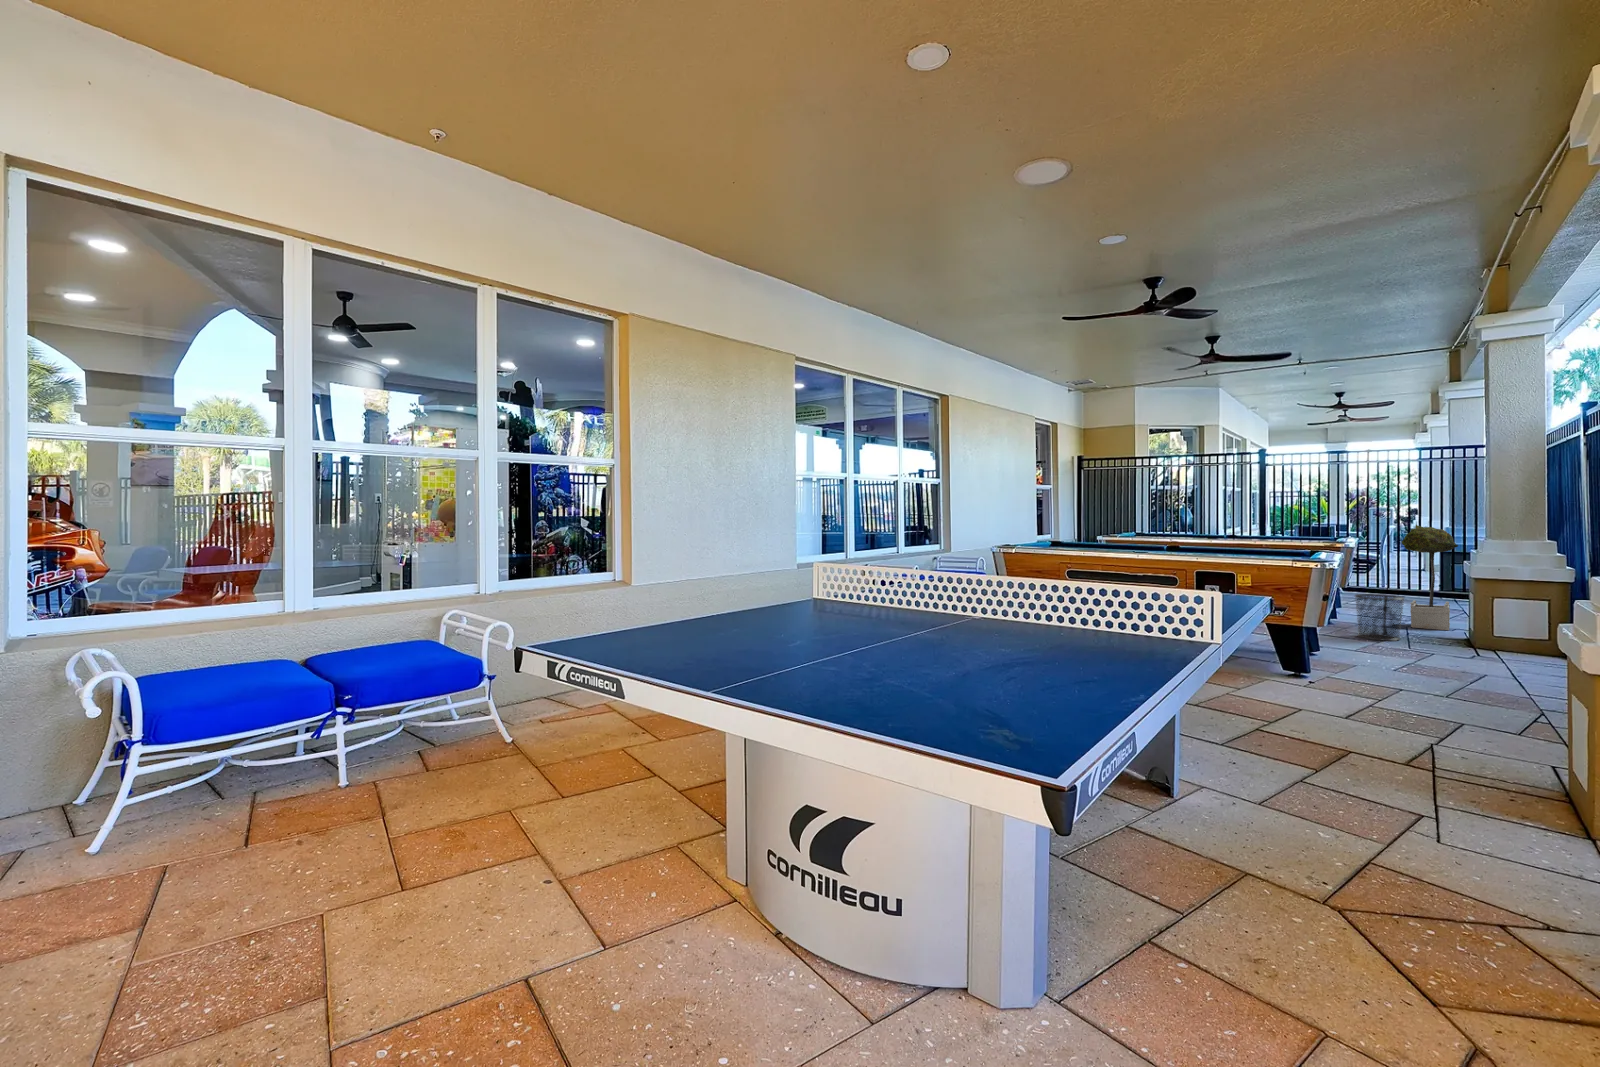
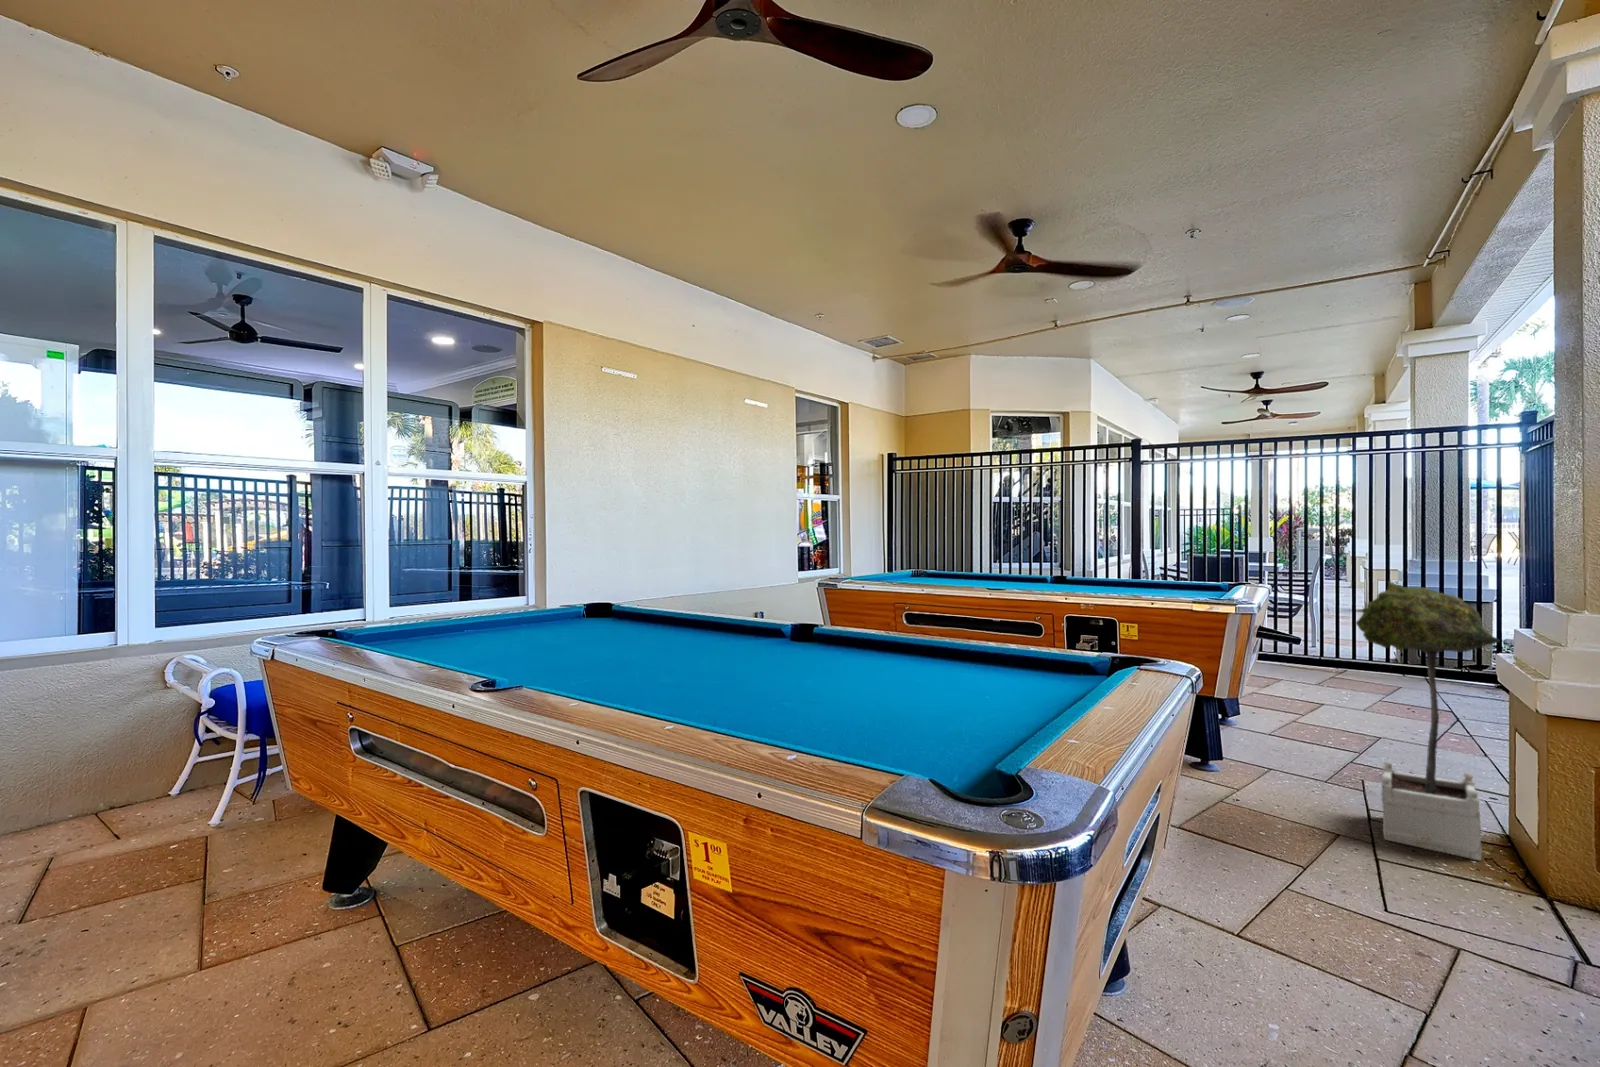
waste bin: present [1355,594,1404,641] -> none [1239,779,1379,946]

